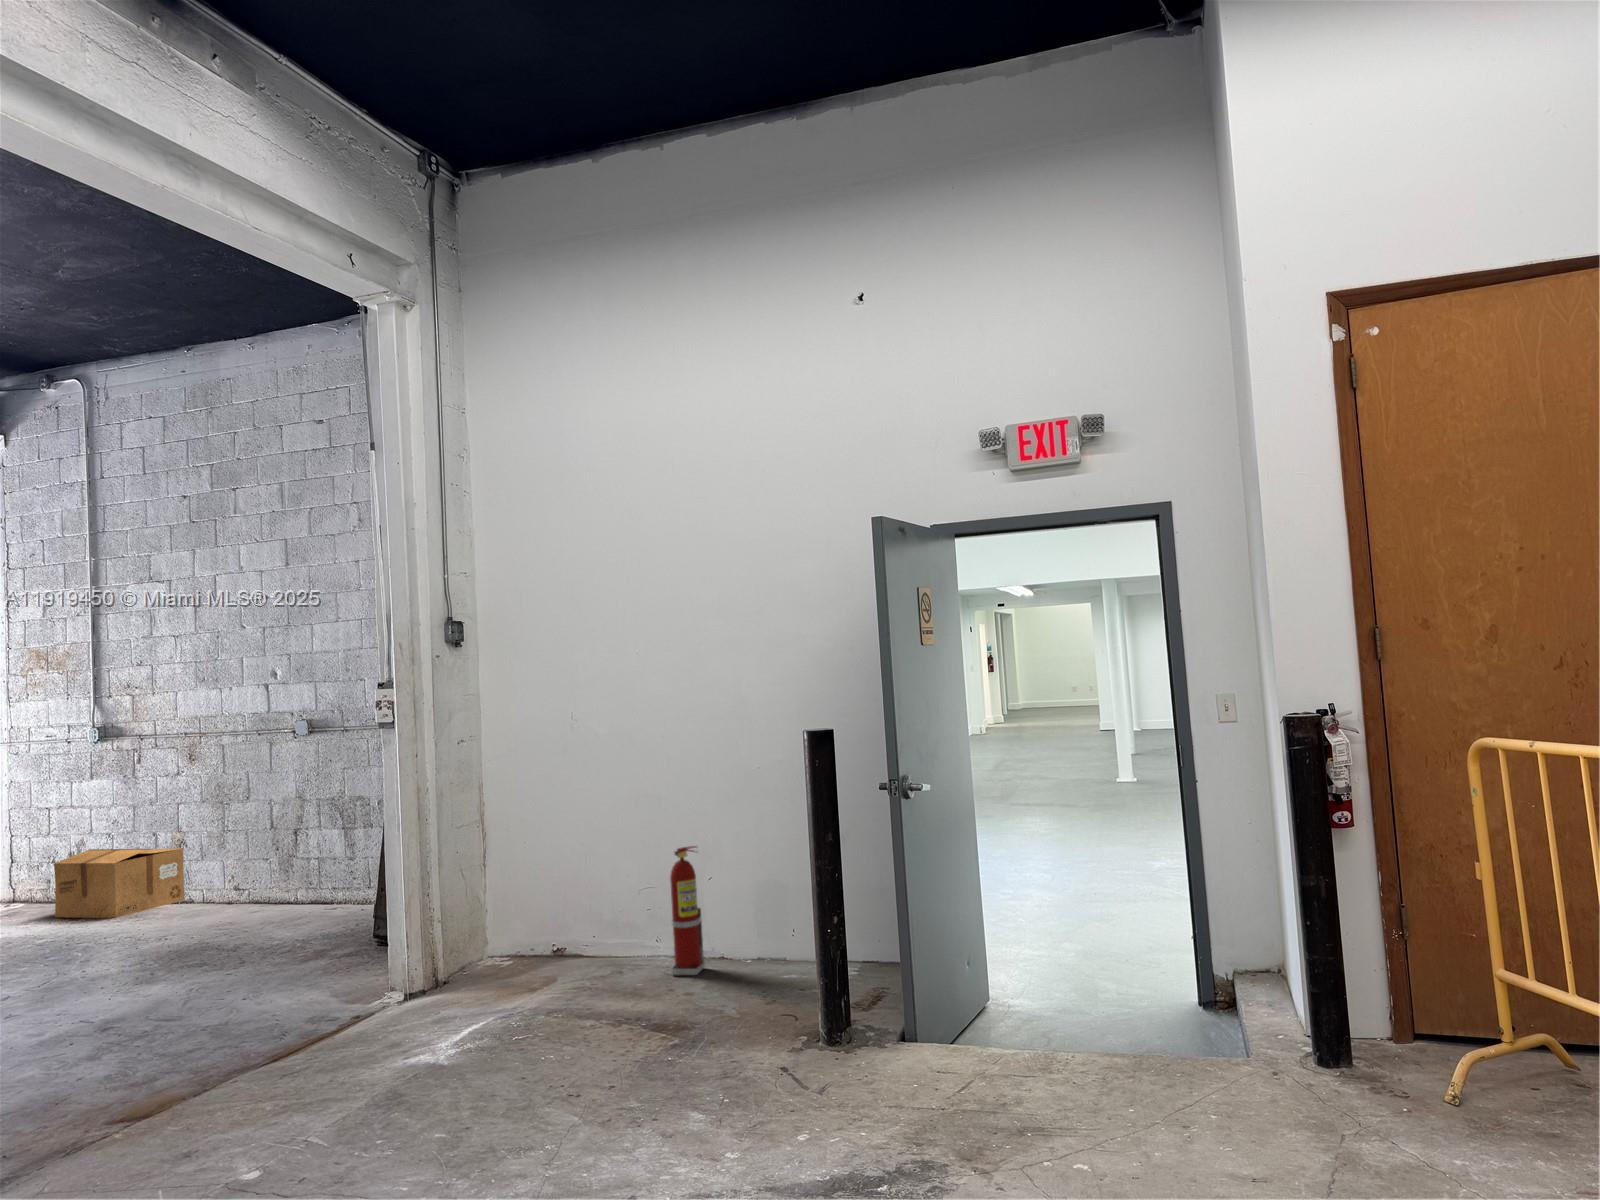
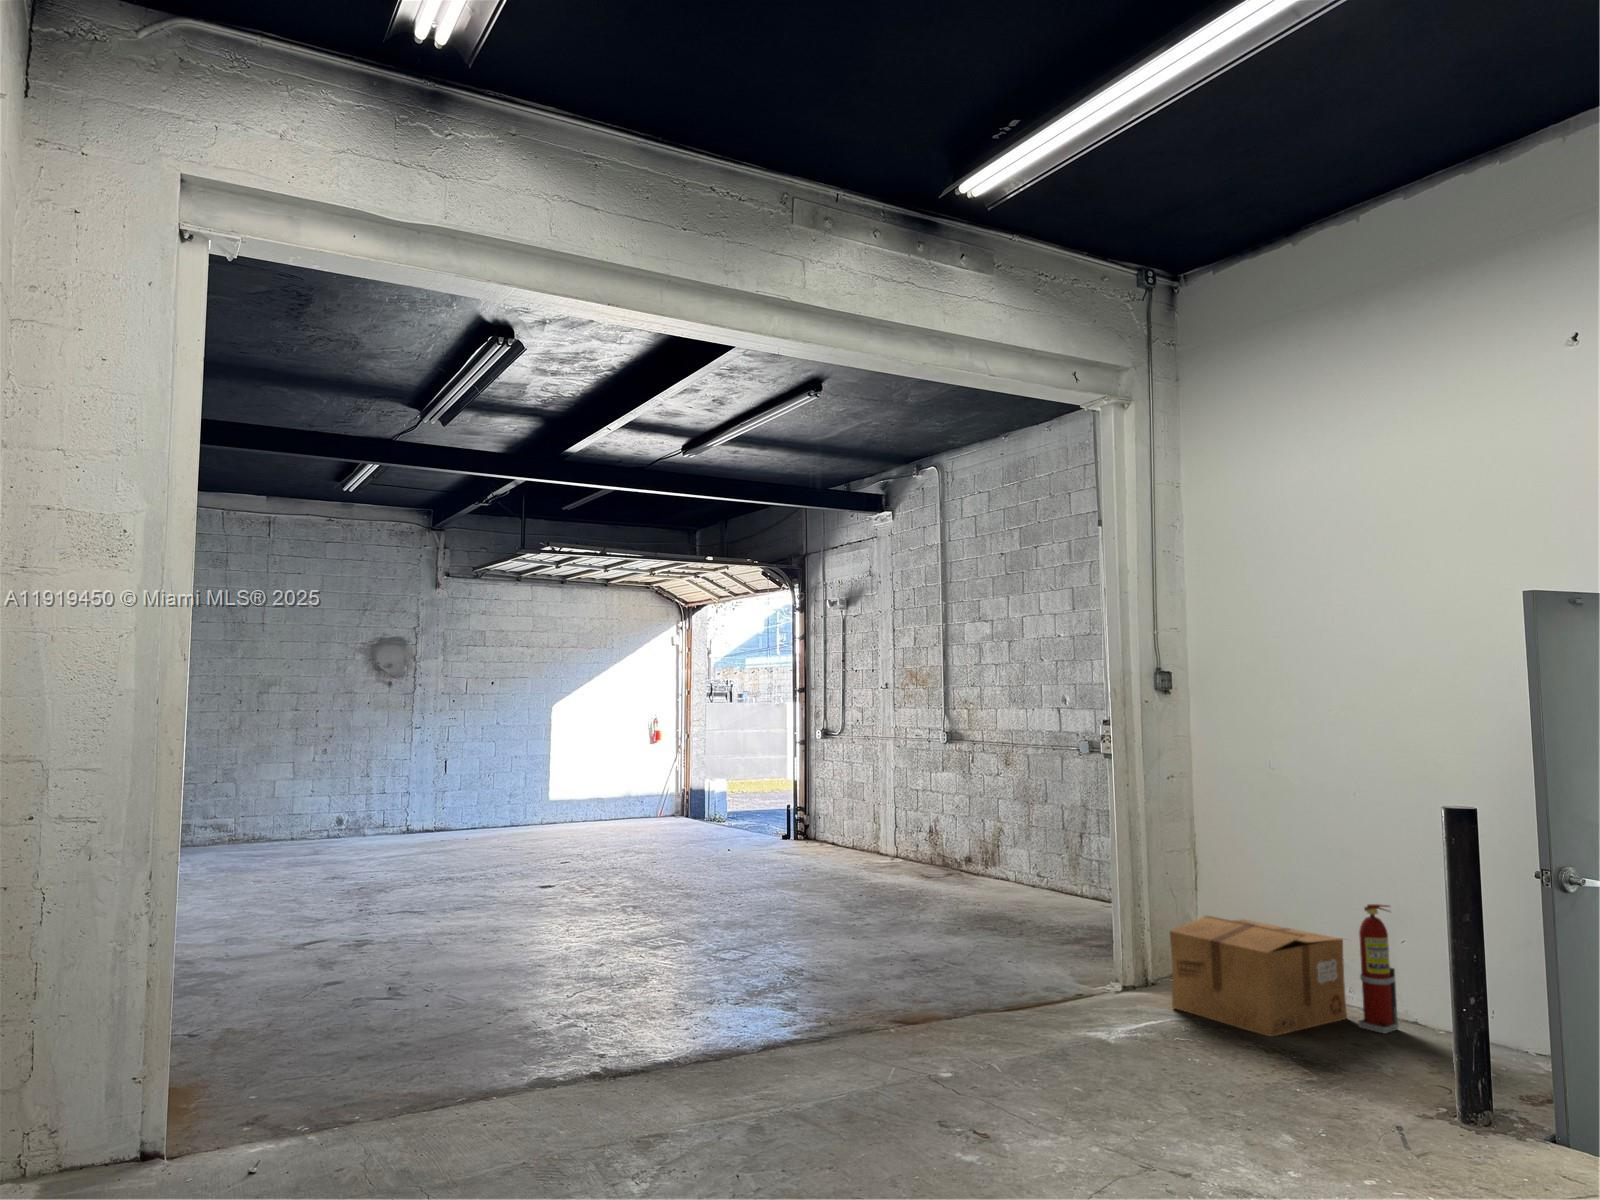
cardboard box: present [54,848,185,918] -> present [1170,916,1347,1037]

